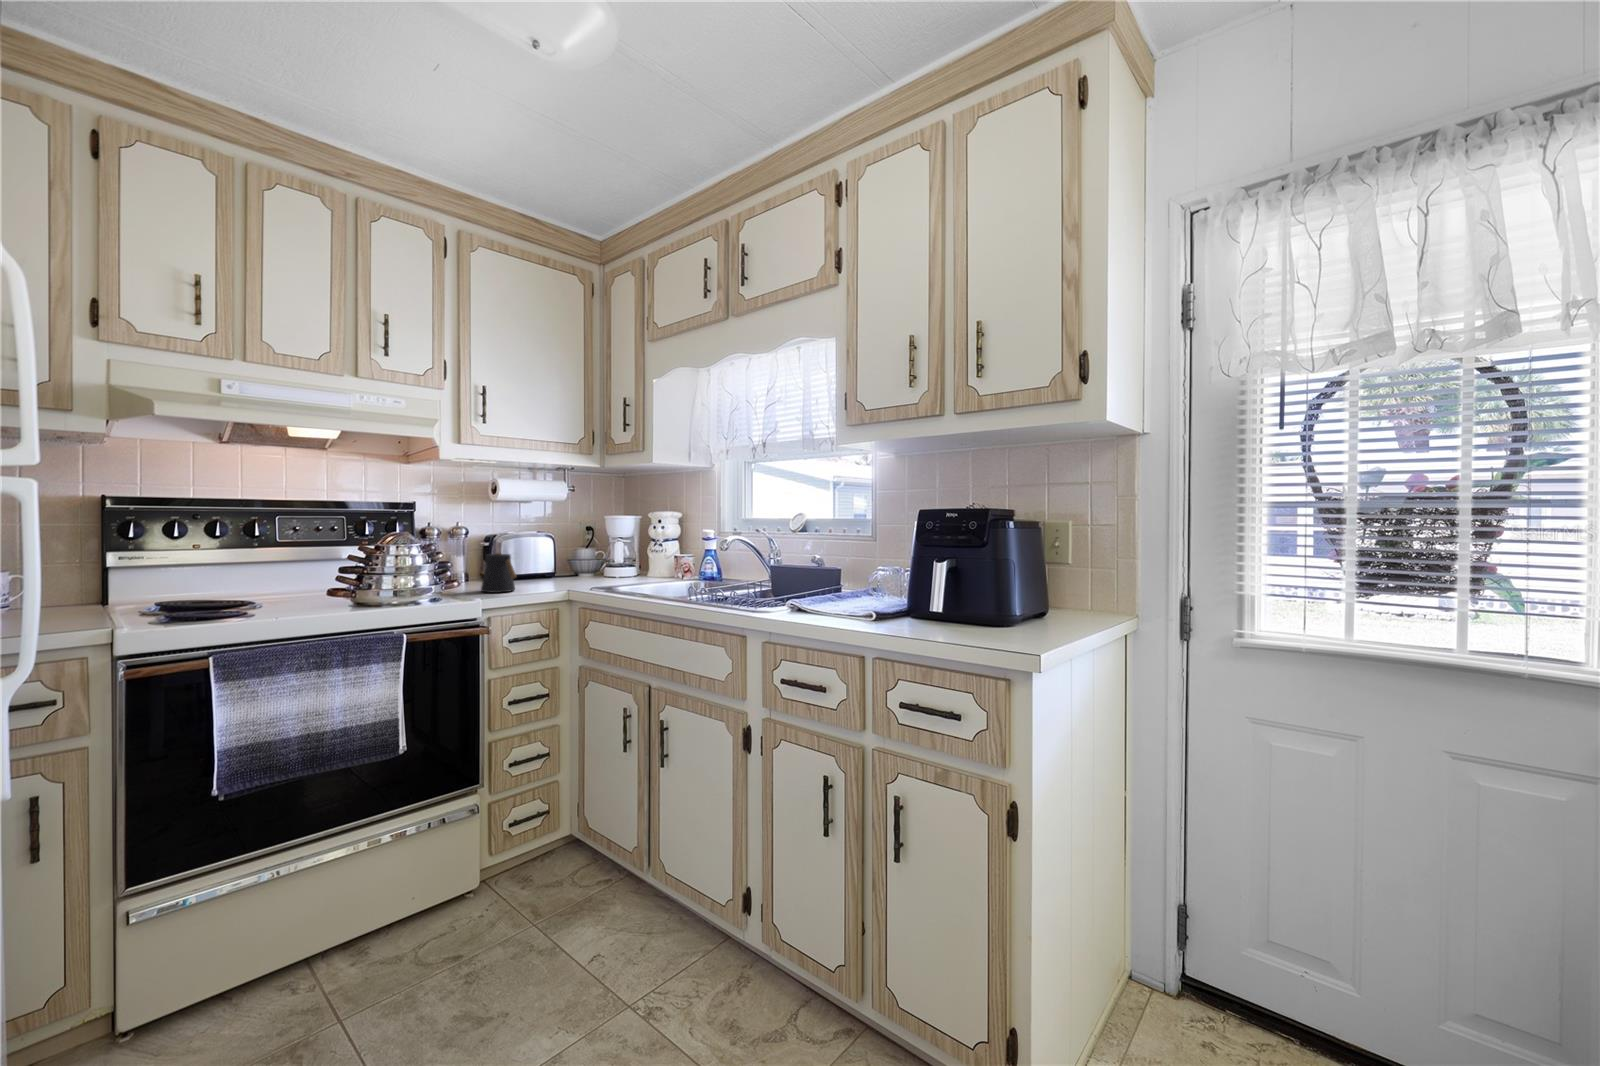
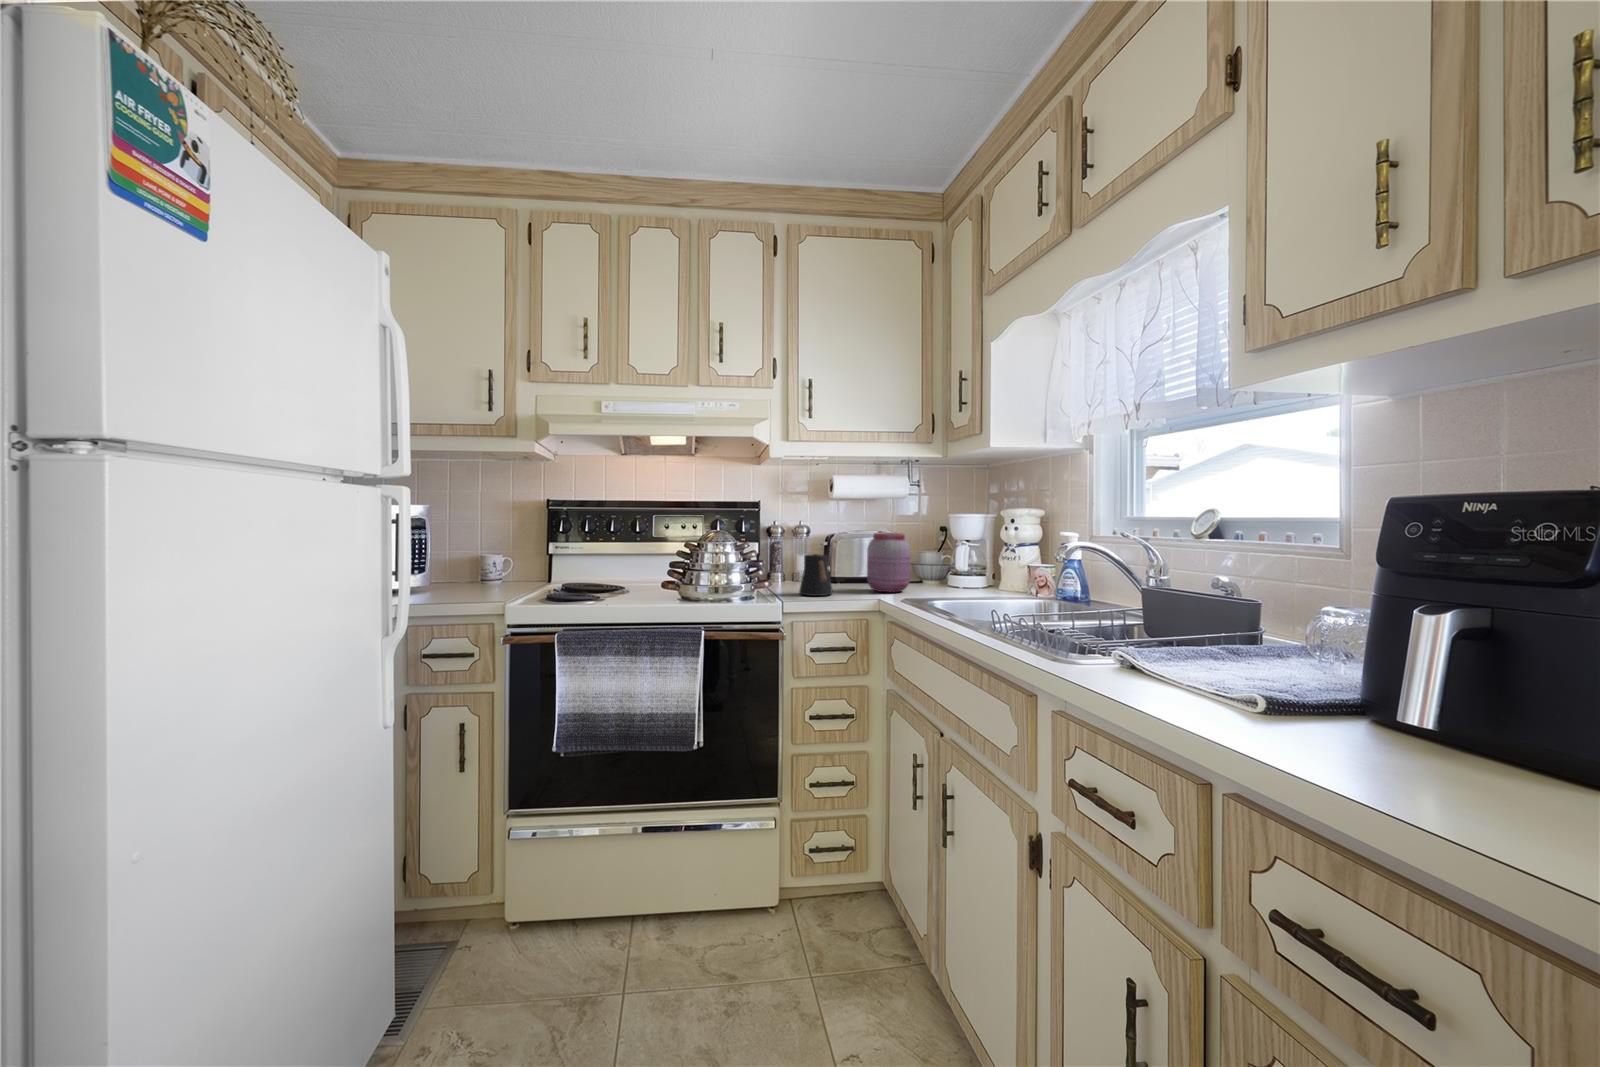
jar: none [541,533,581,585] -> present [867,533,910,592]

